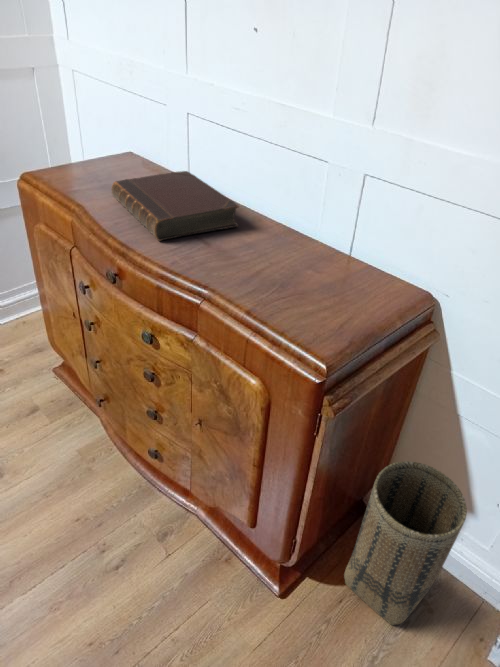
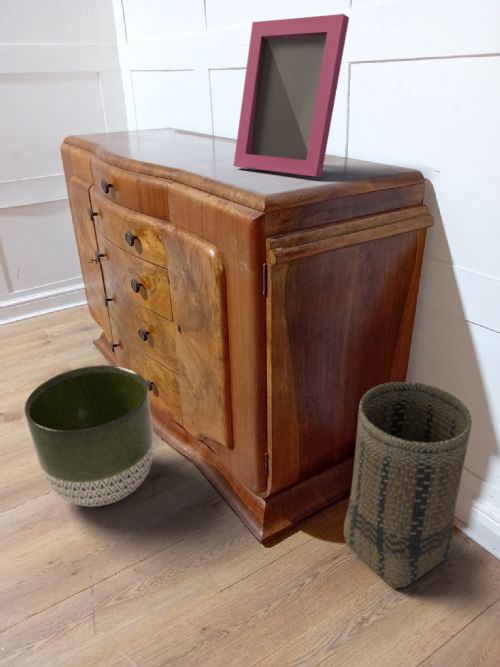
picture frame: none [263,153,393,313] -> present [234,14,349,177]
book: present [111,171,239,241] -> none [128,118,238,153]
planter: none [47,442,167,583] -> present [25,365,154,507]

